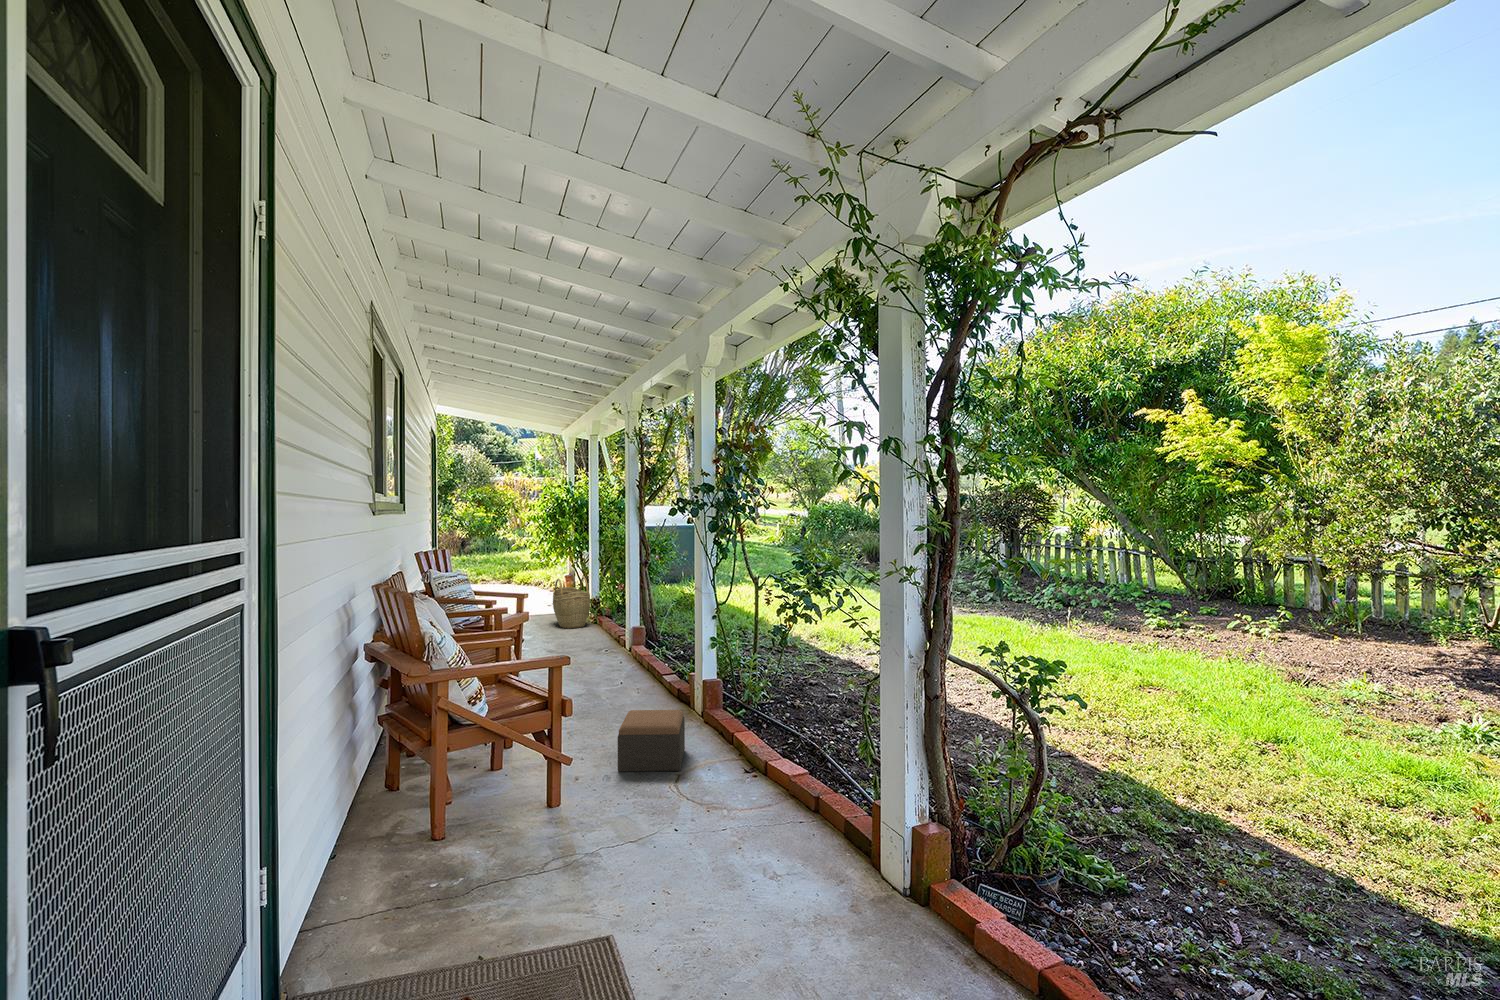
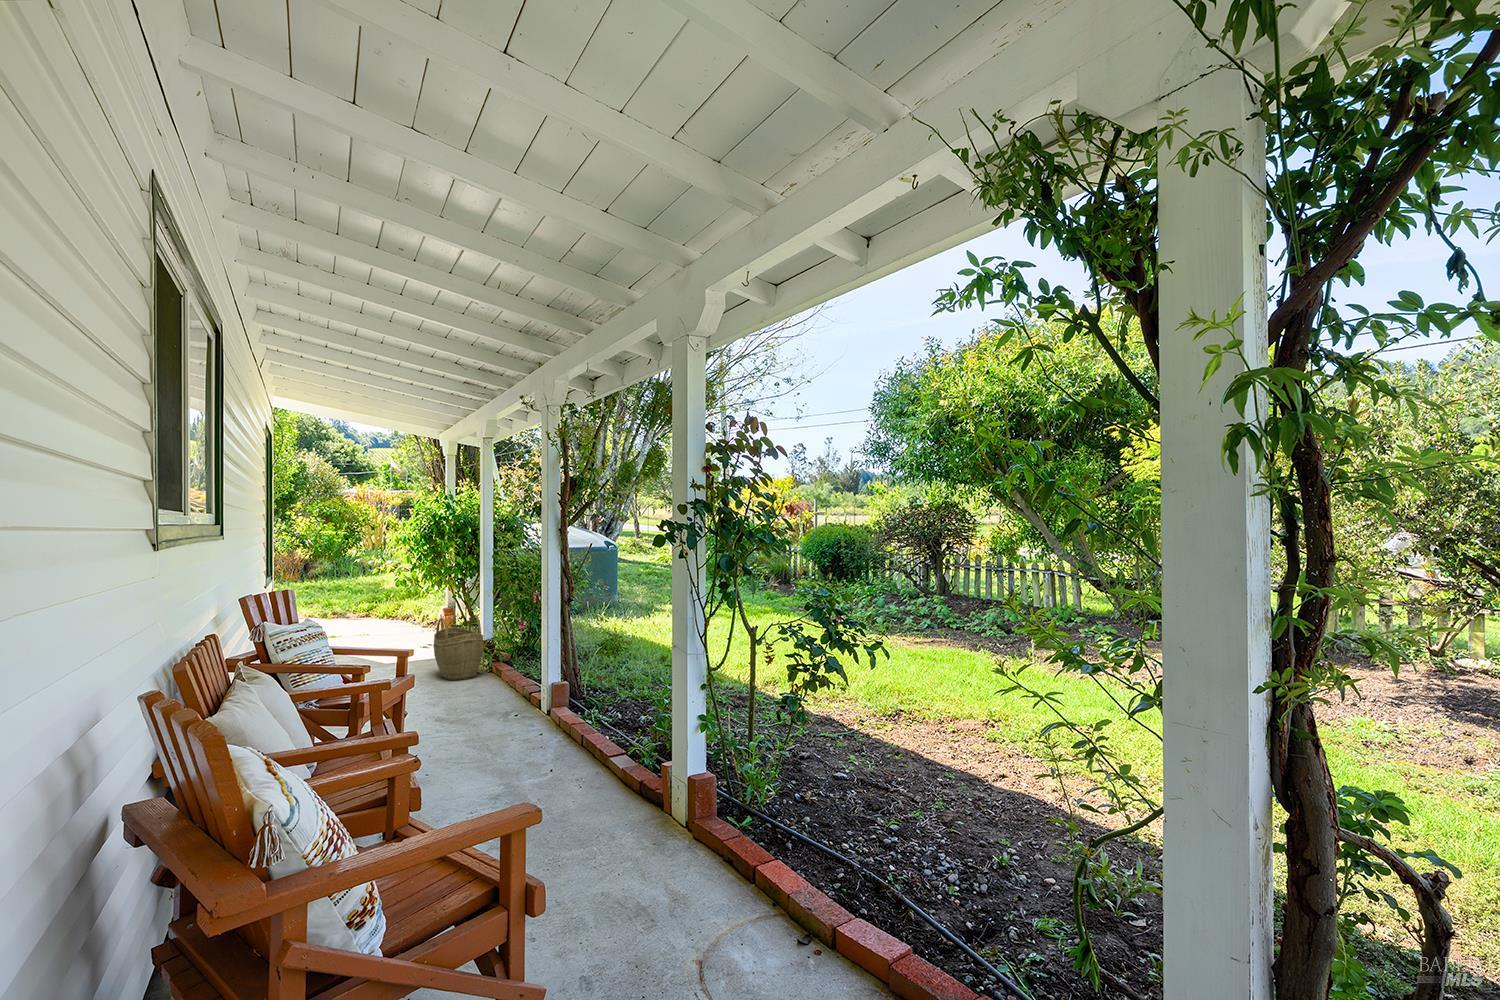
footstool: present [618,710,685,772] -> none [602,845,702,970]

